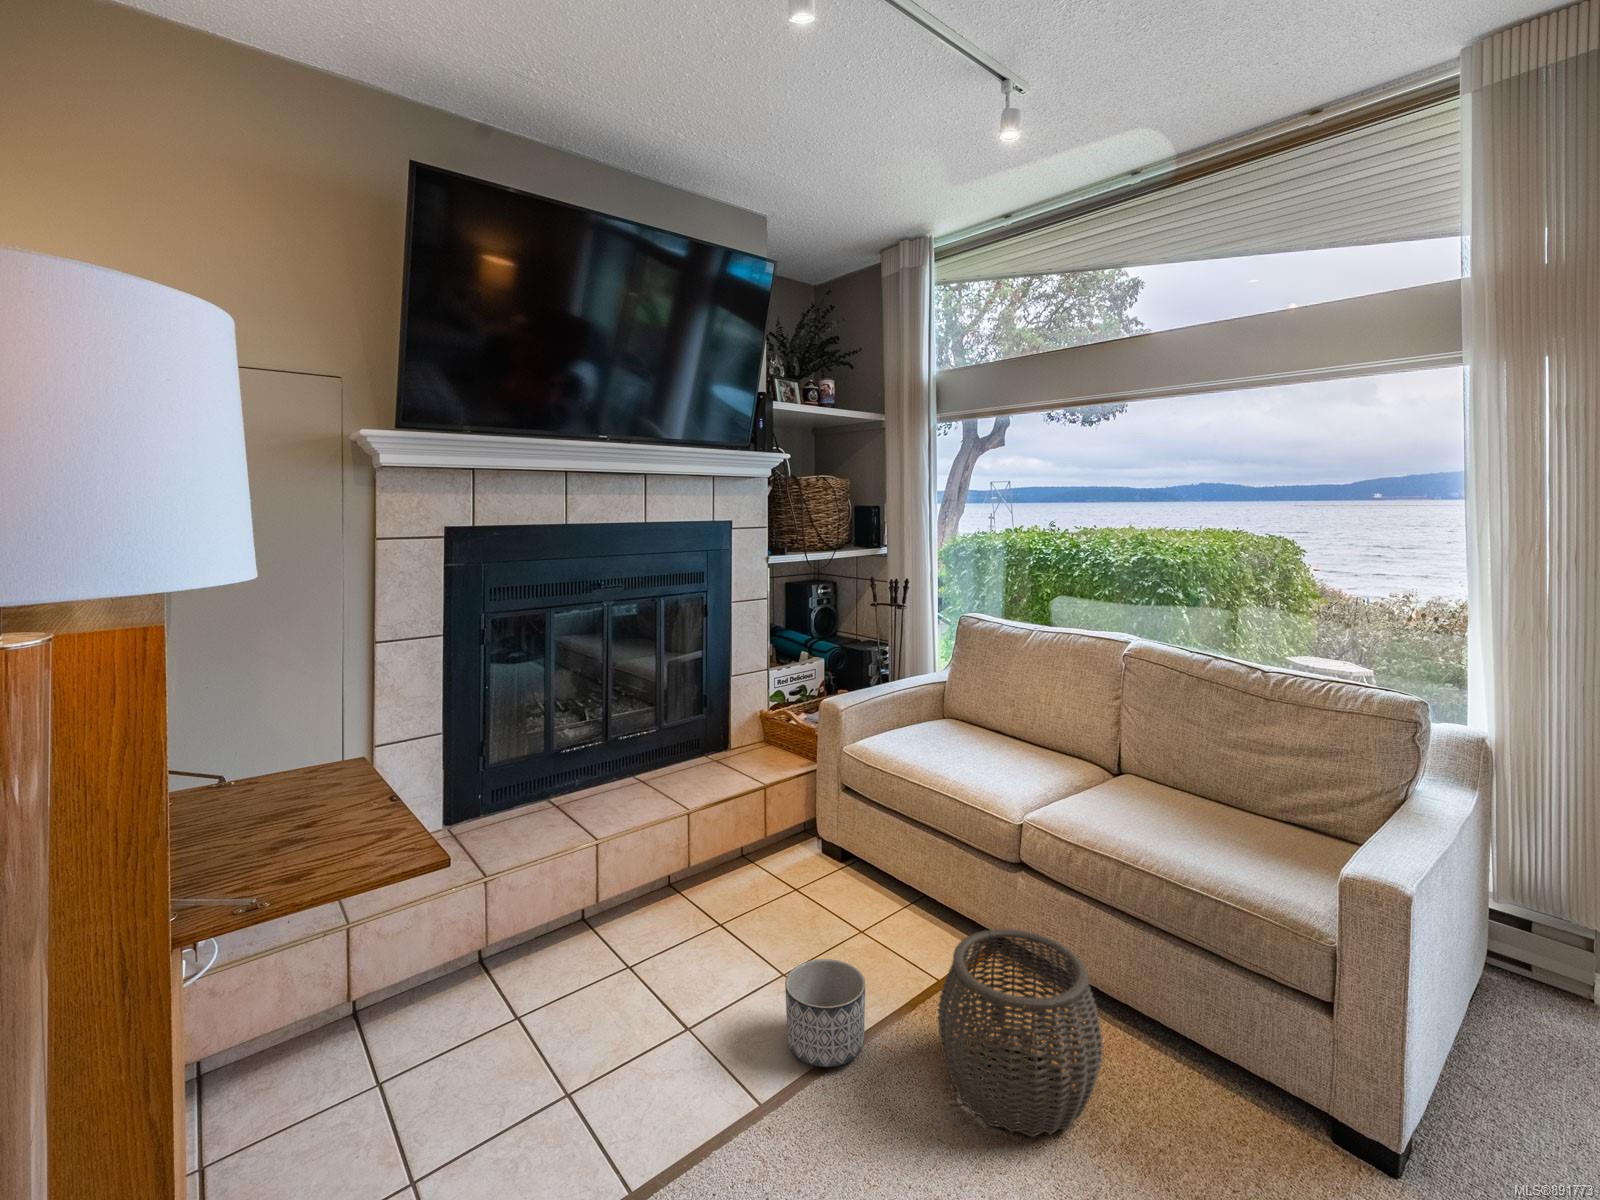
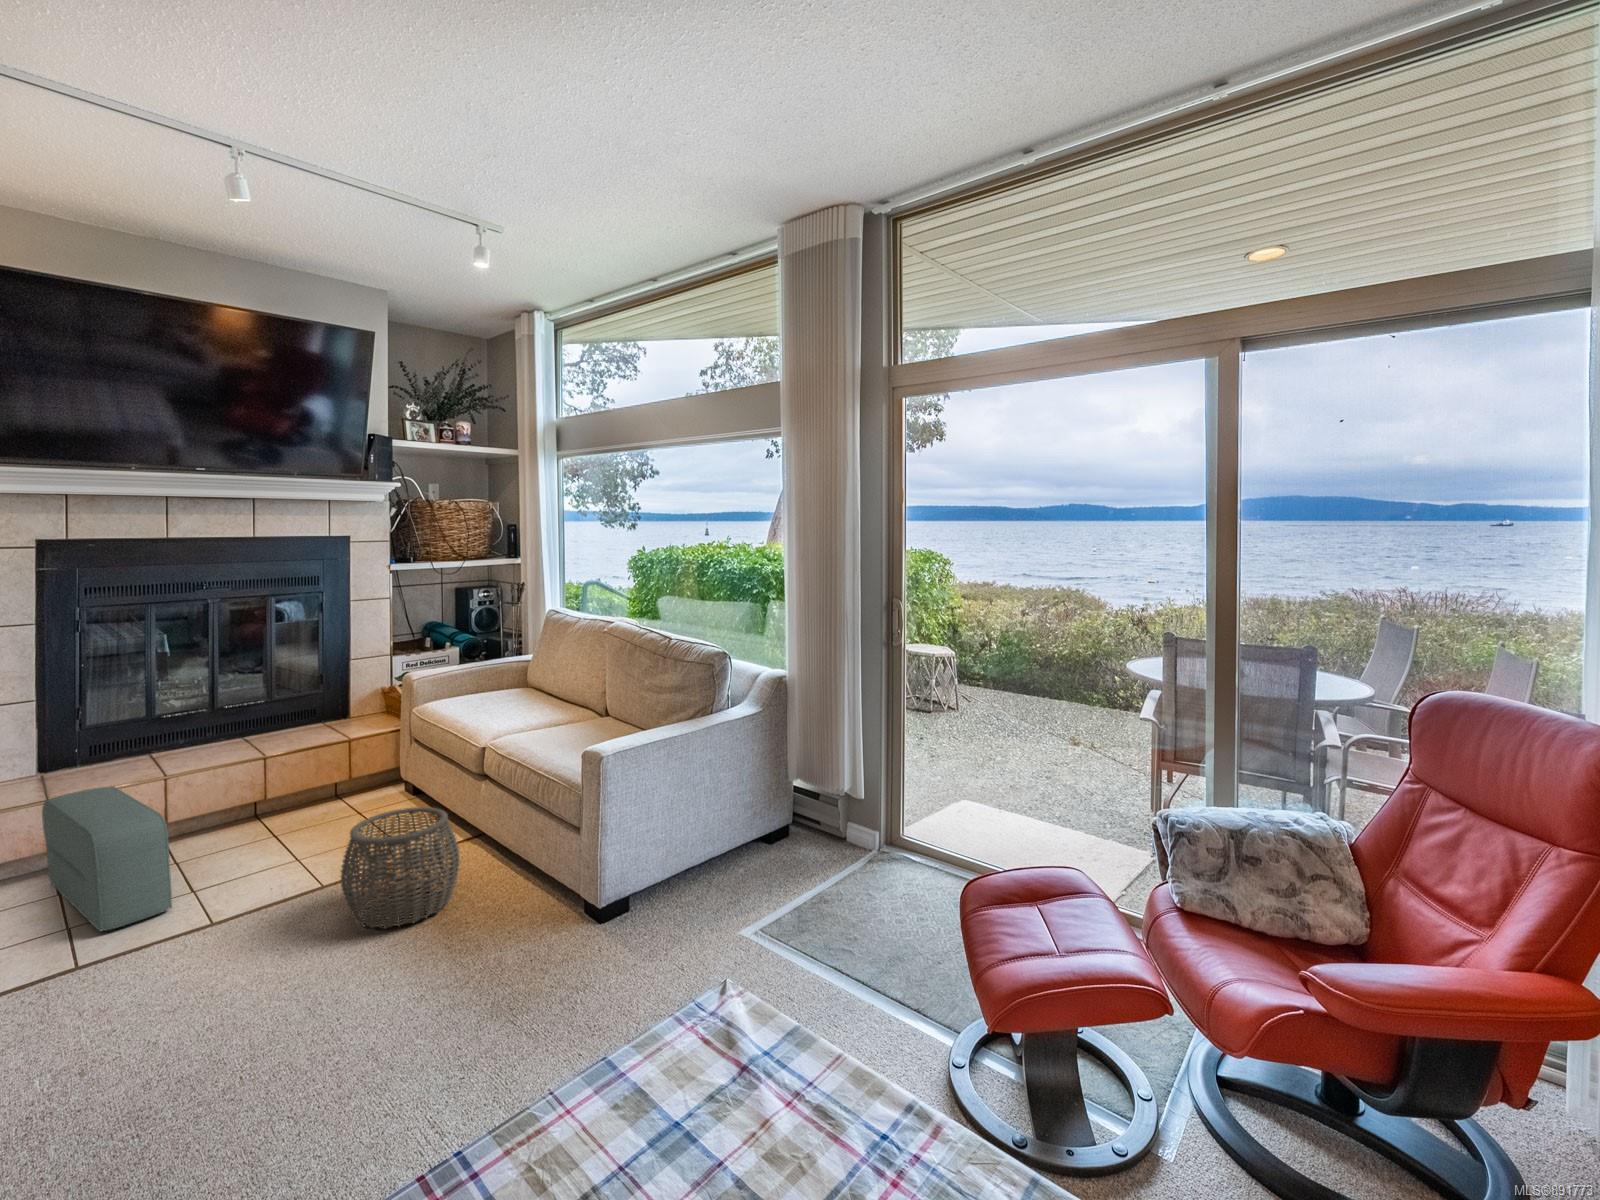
pouf: none [492,854,686,1089] -> present [42,786,172,931]
planter: present [785,959,865,1067] -> none [249,841,320,908]

